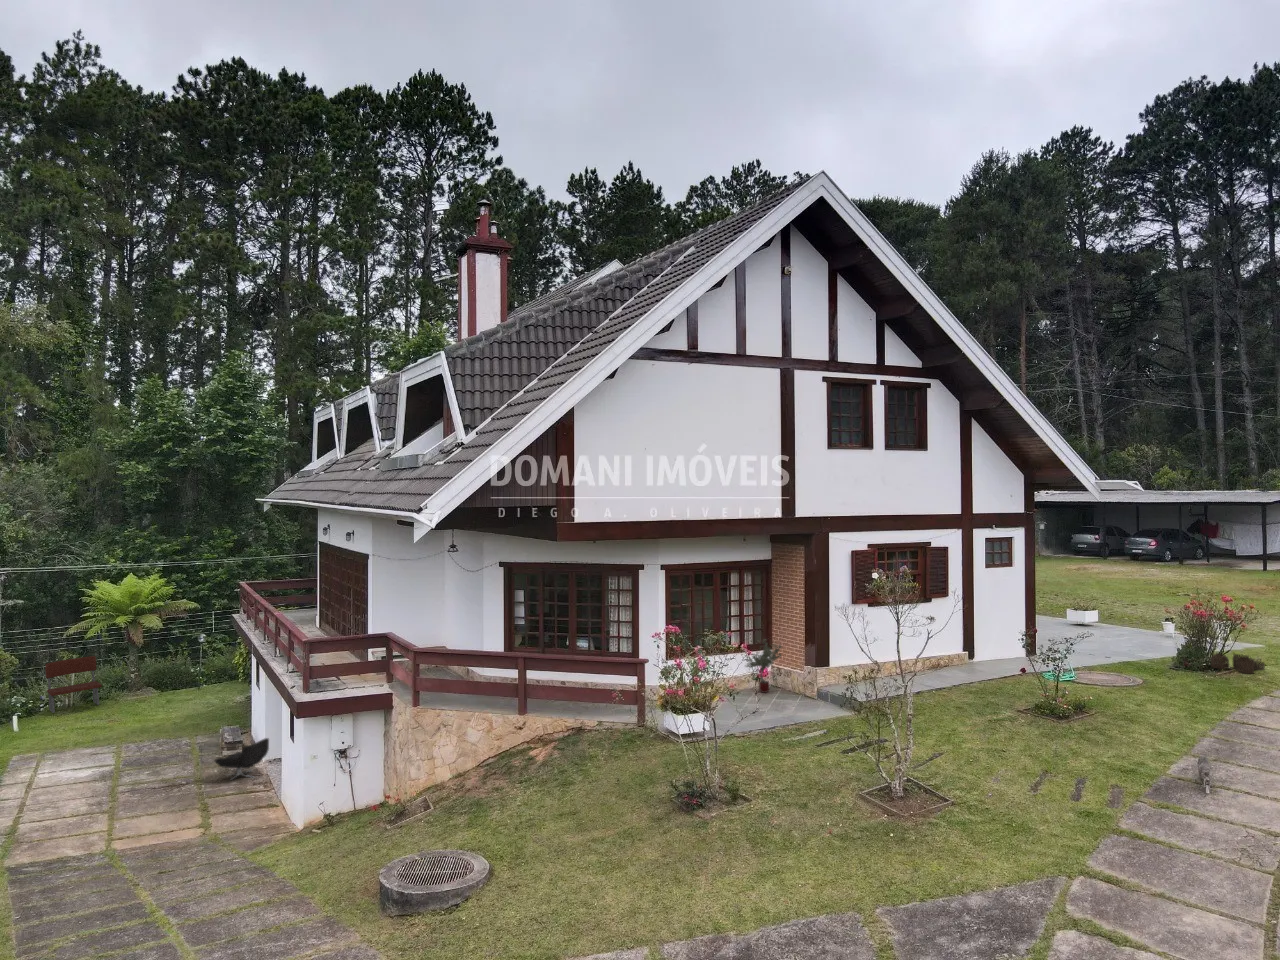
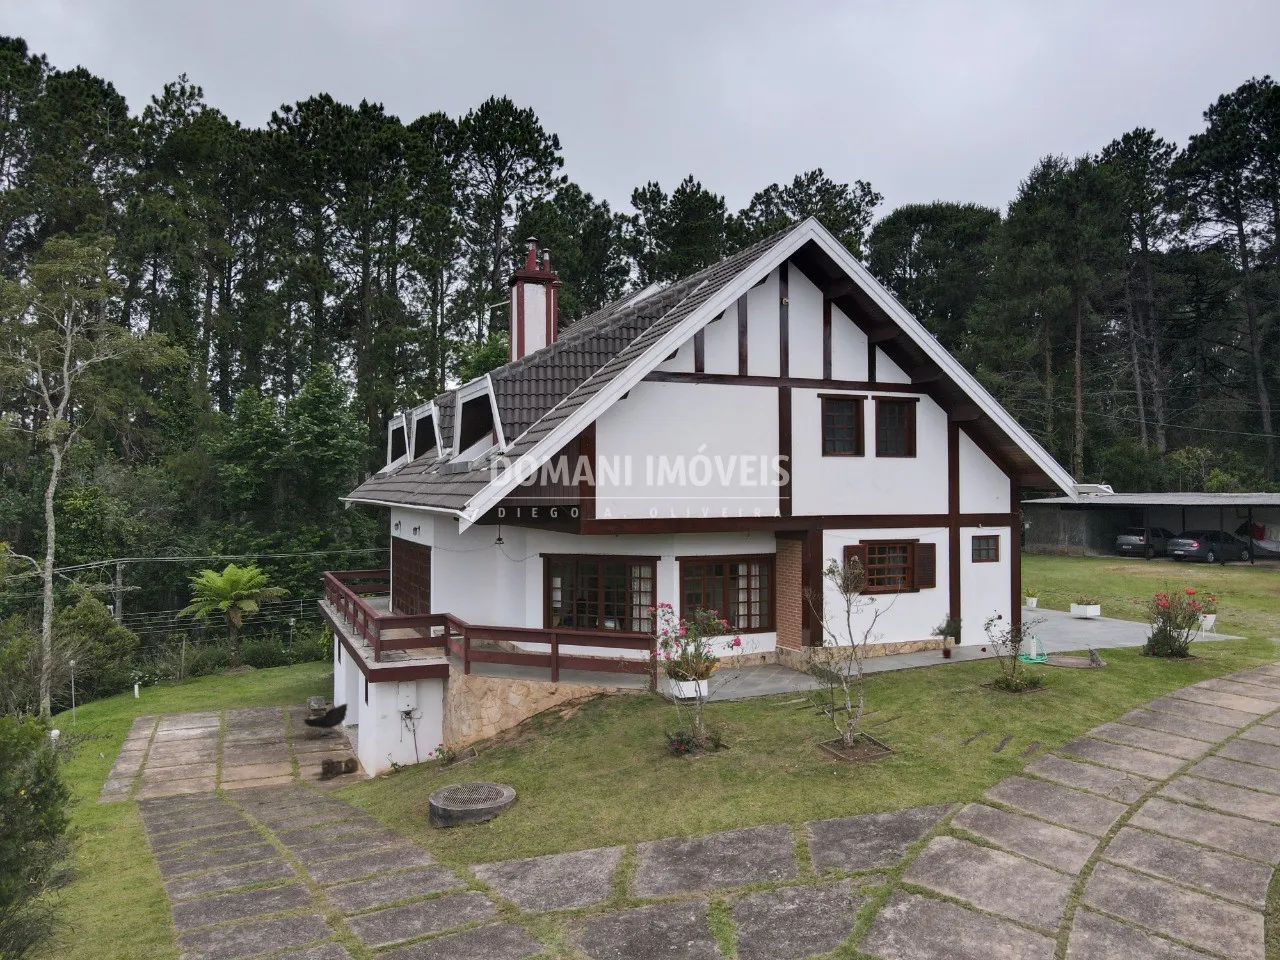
potted tree: present [746,639,781,693] -> present [931,613,962,658]
woven basket: present [1211,653,1265,674] -> present [321,757,359,781]
bench: present [45,656,102,713] -> none [163,636,209,684]

